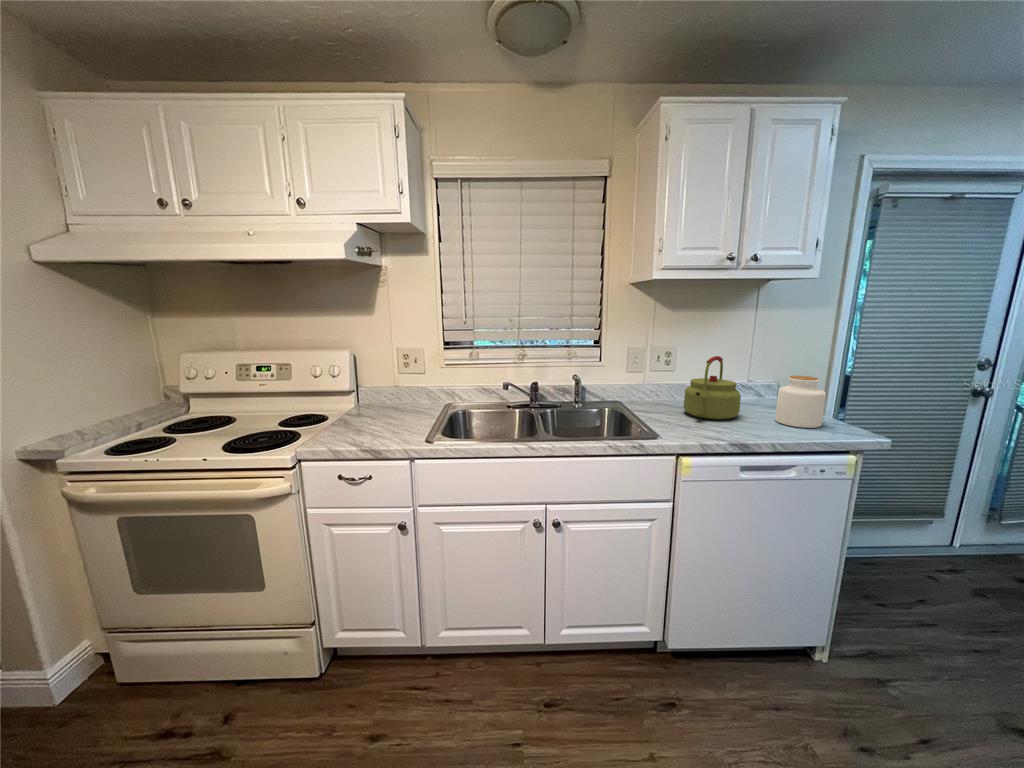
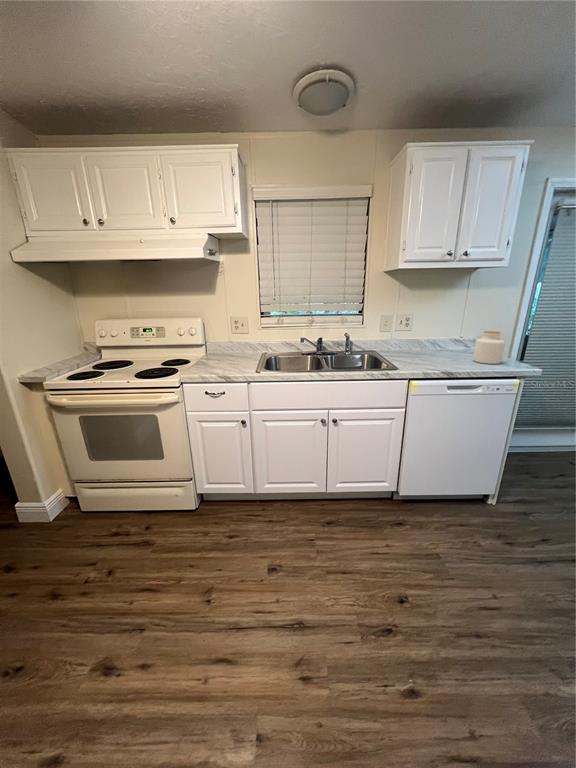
kettle: present [684,356,741,419] -> none [416,320,452,360]

